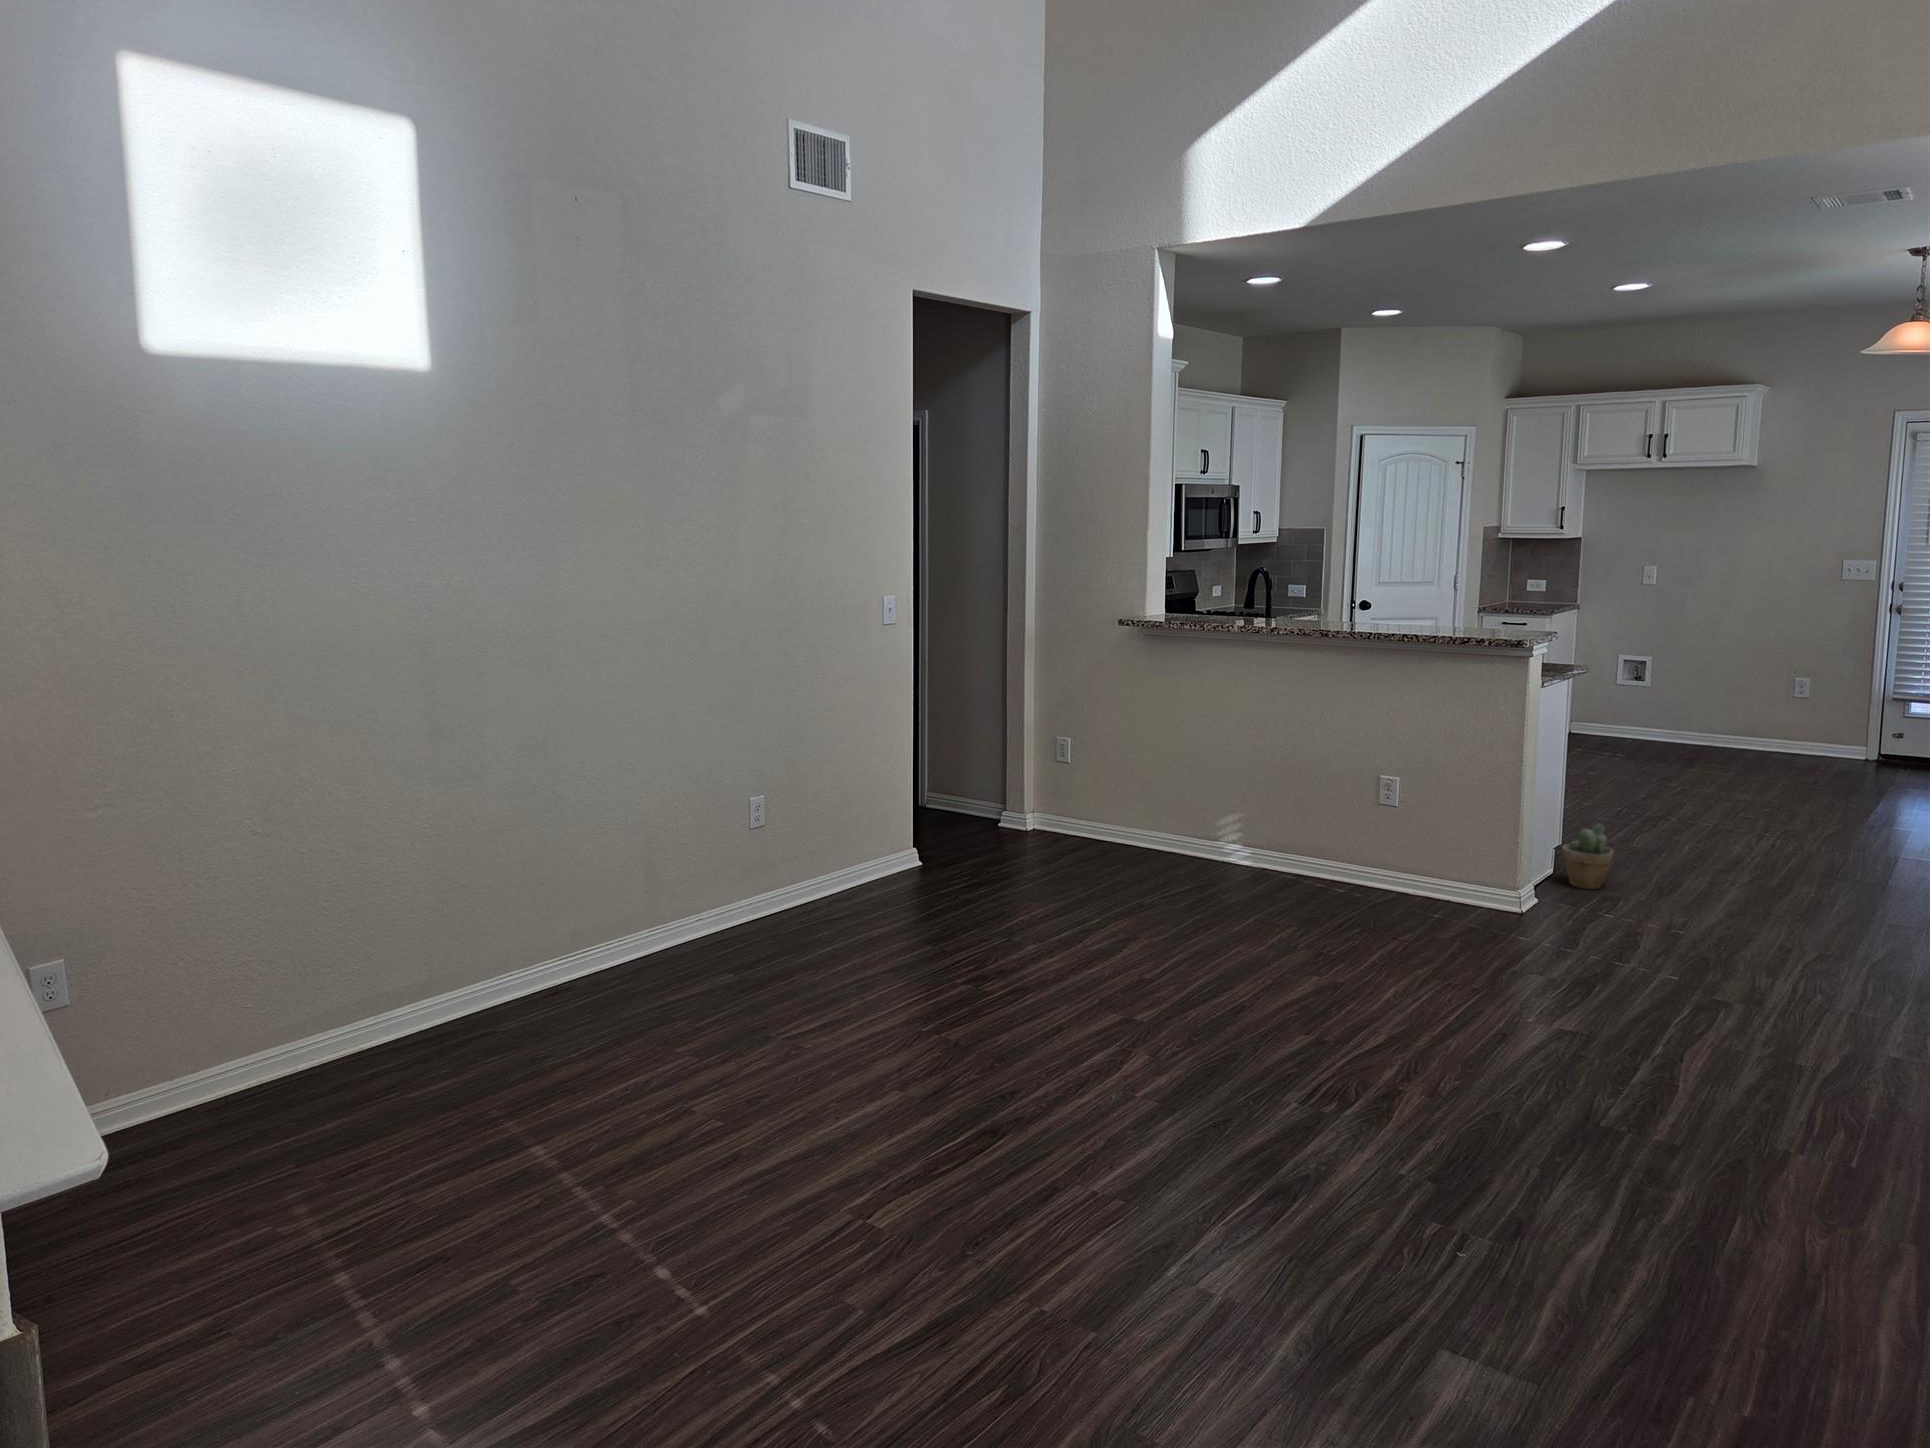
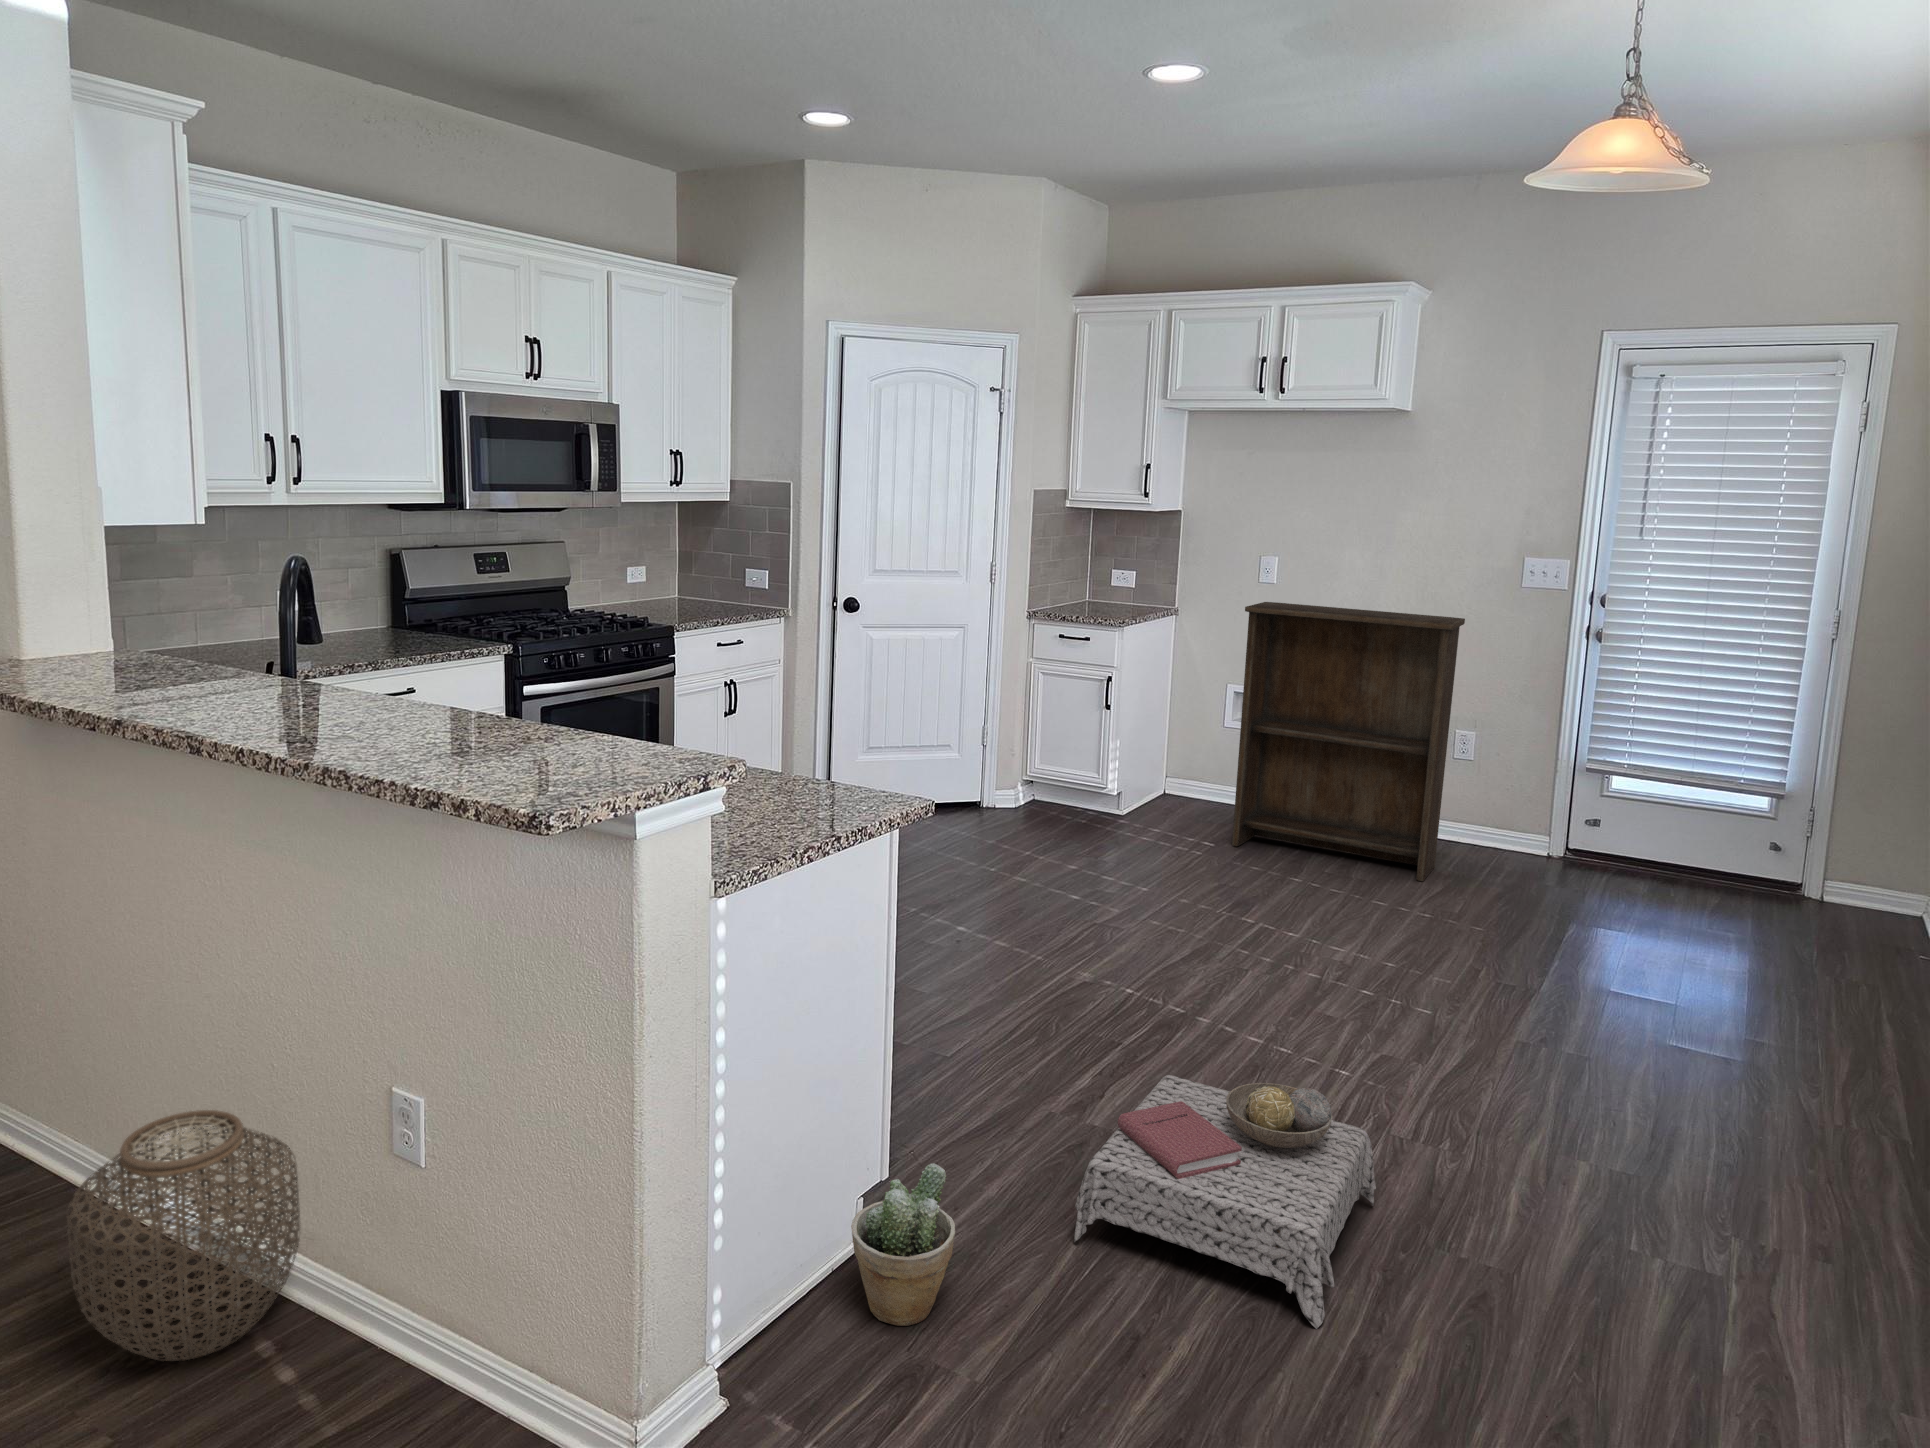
bookshelf: none [1635,595,1803,771] -> present [1232,602,1465,881]
woven basket: none [1245,794,1330,887] -> present [67,1110,300,1361]
ottoman: none [1650,804,1802,896] -> present [1074,1075,1376,1329]

